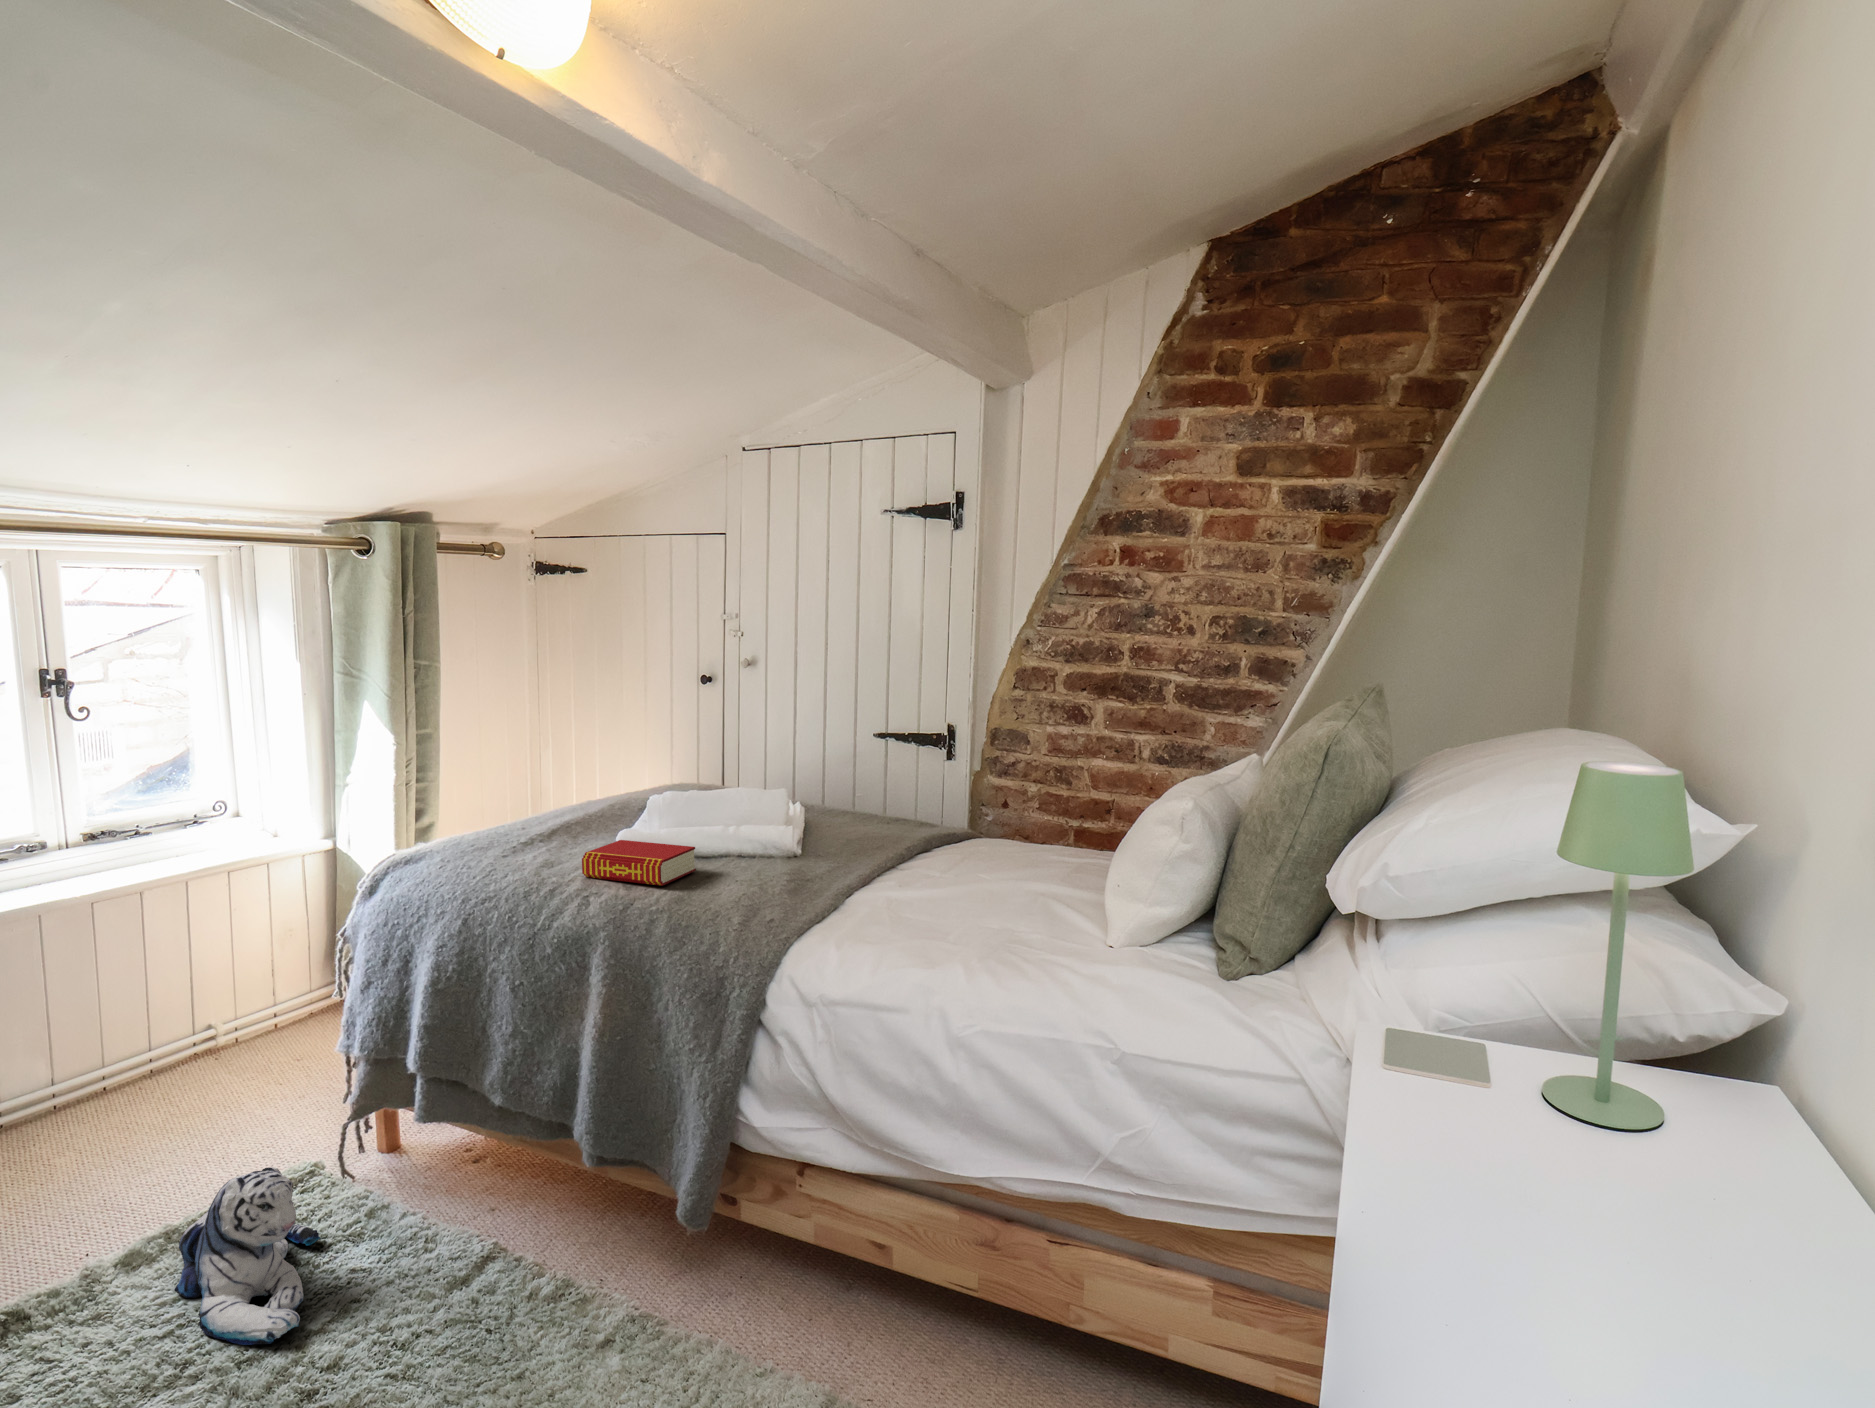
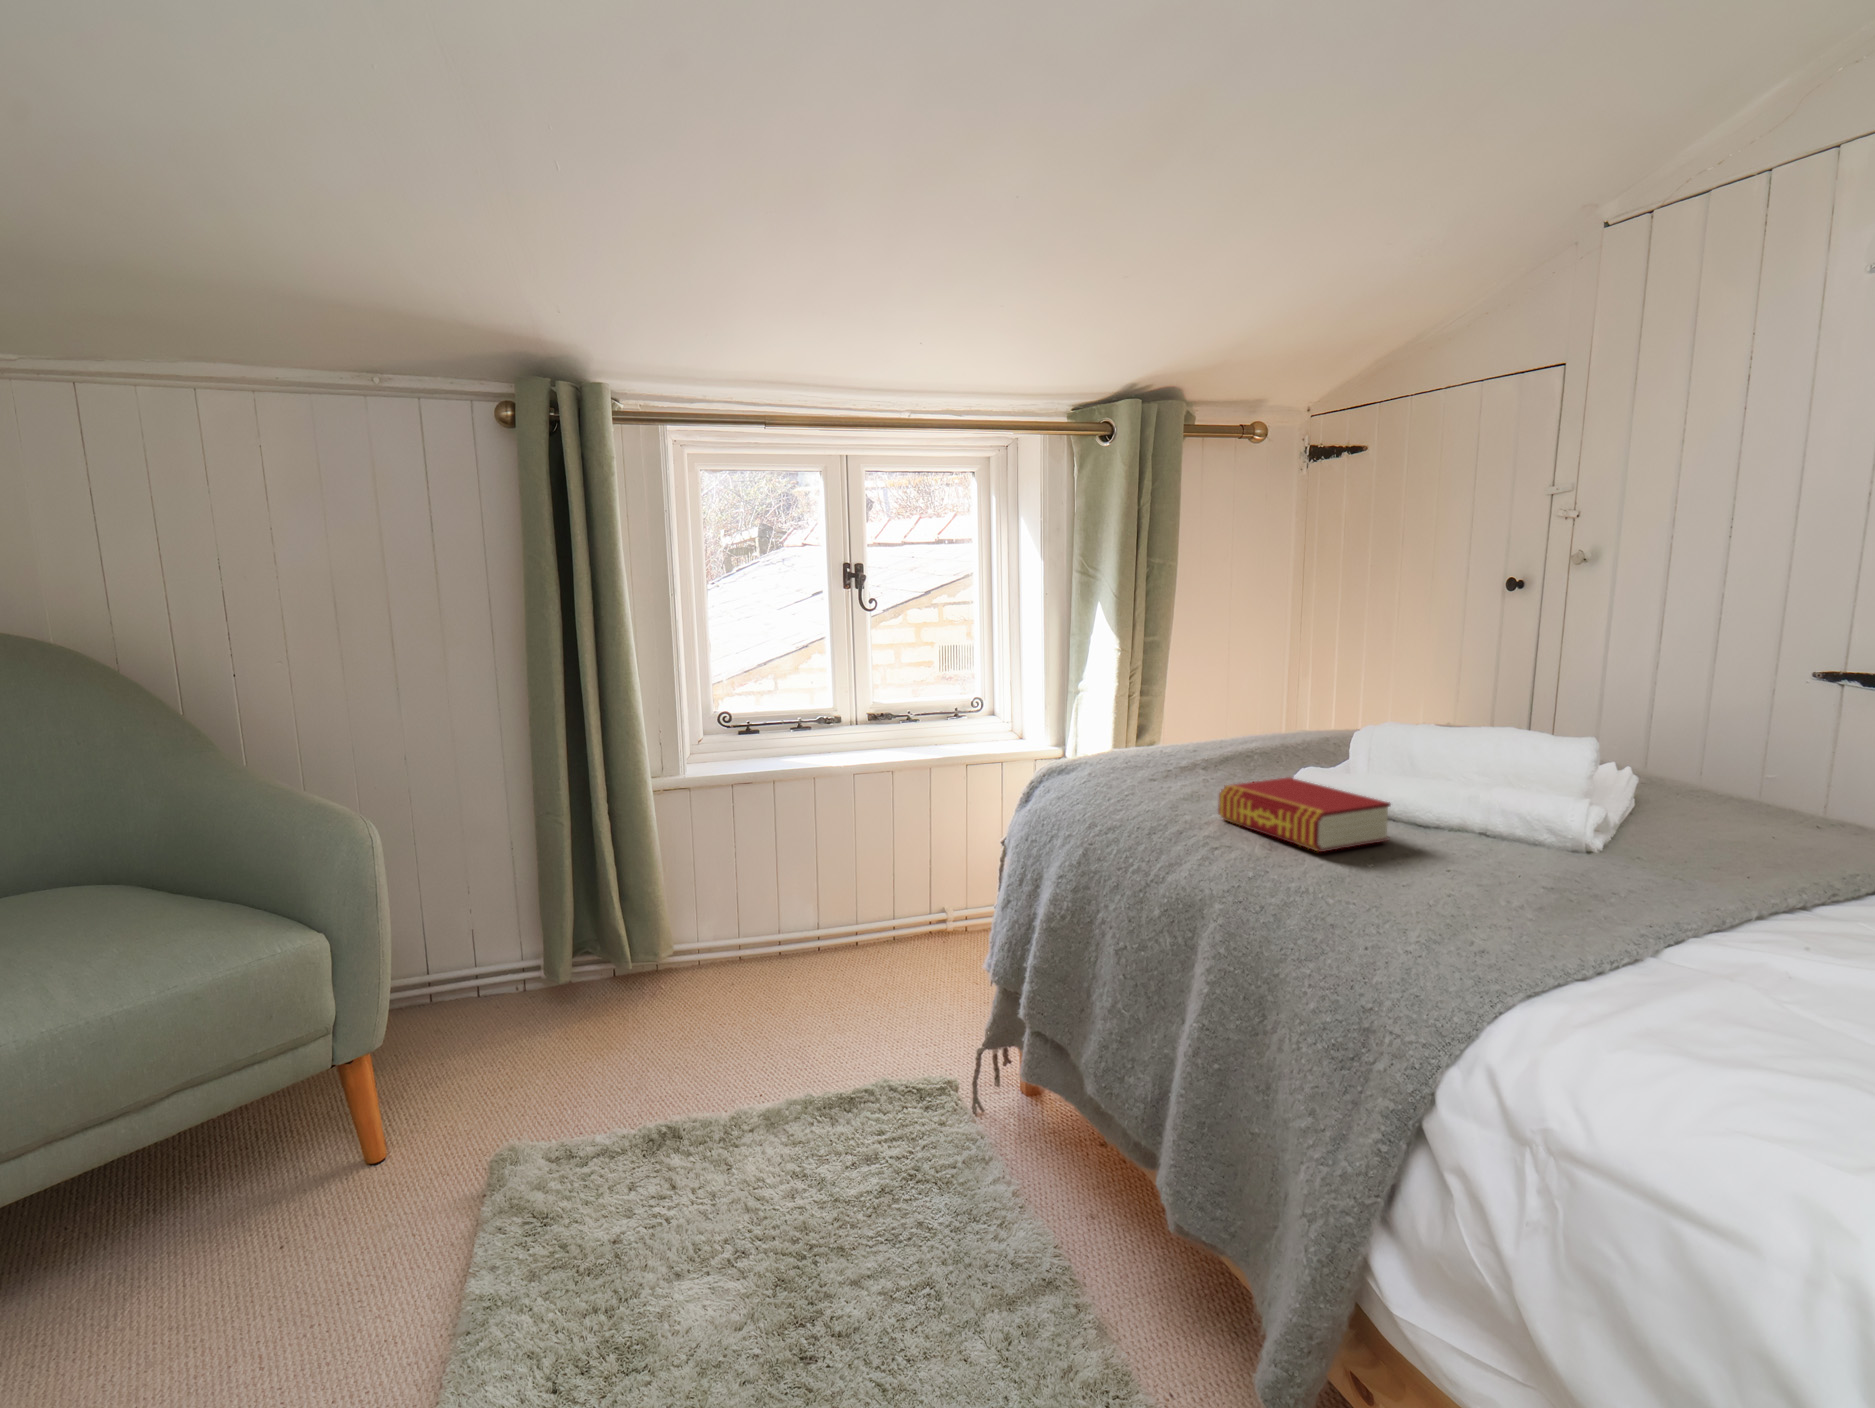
plush toy: present [174,1167,320,1345] -> none [775,1073,911,1273]

